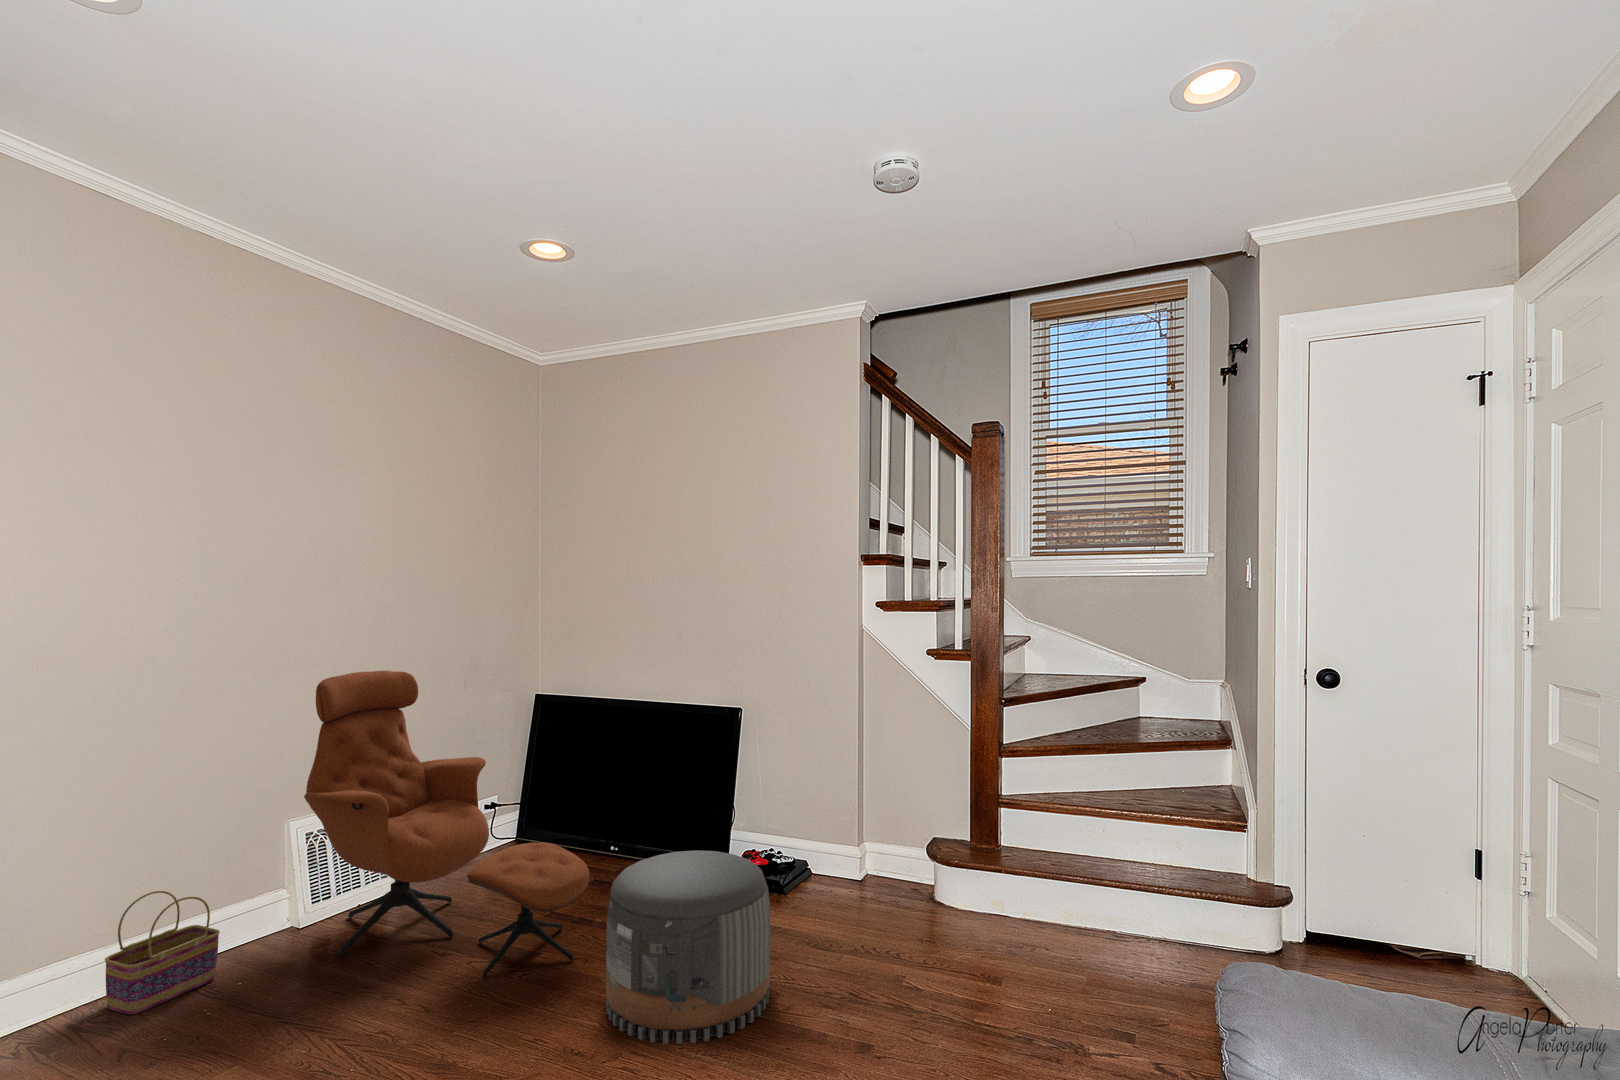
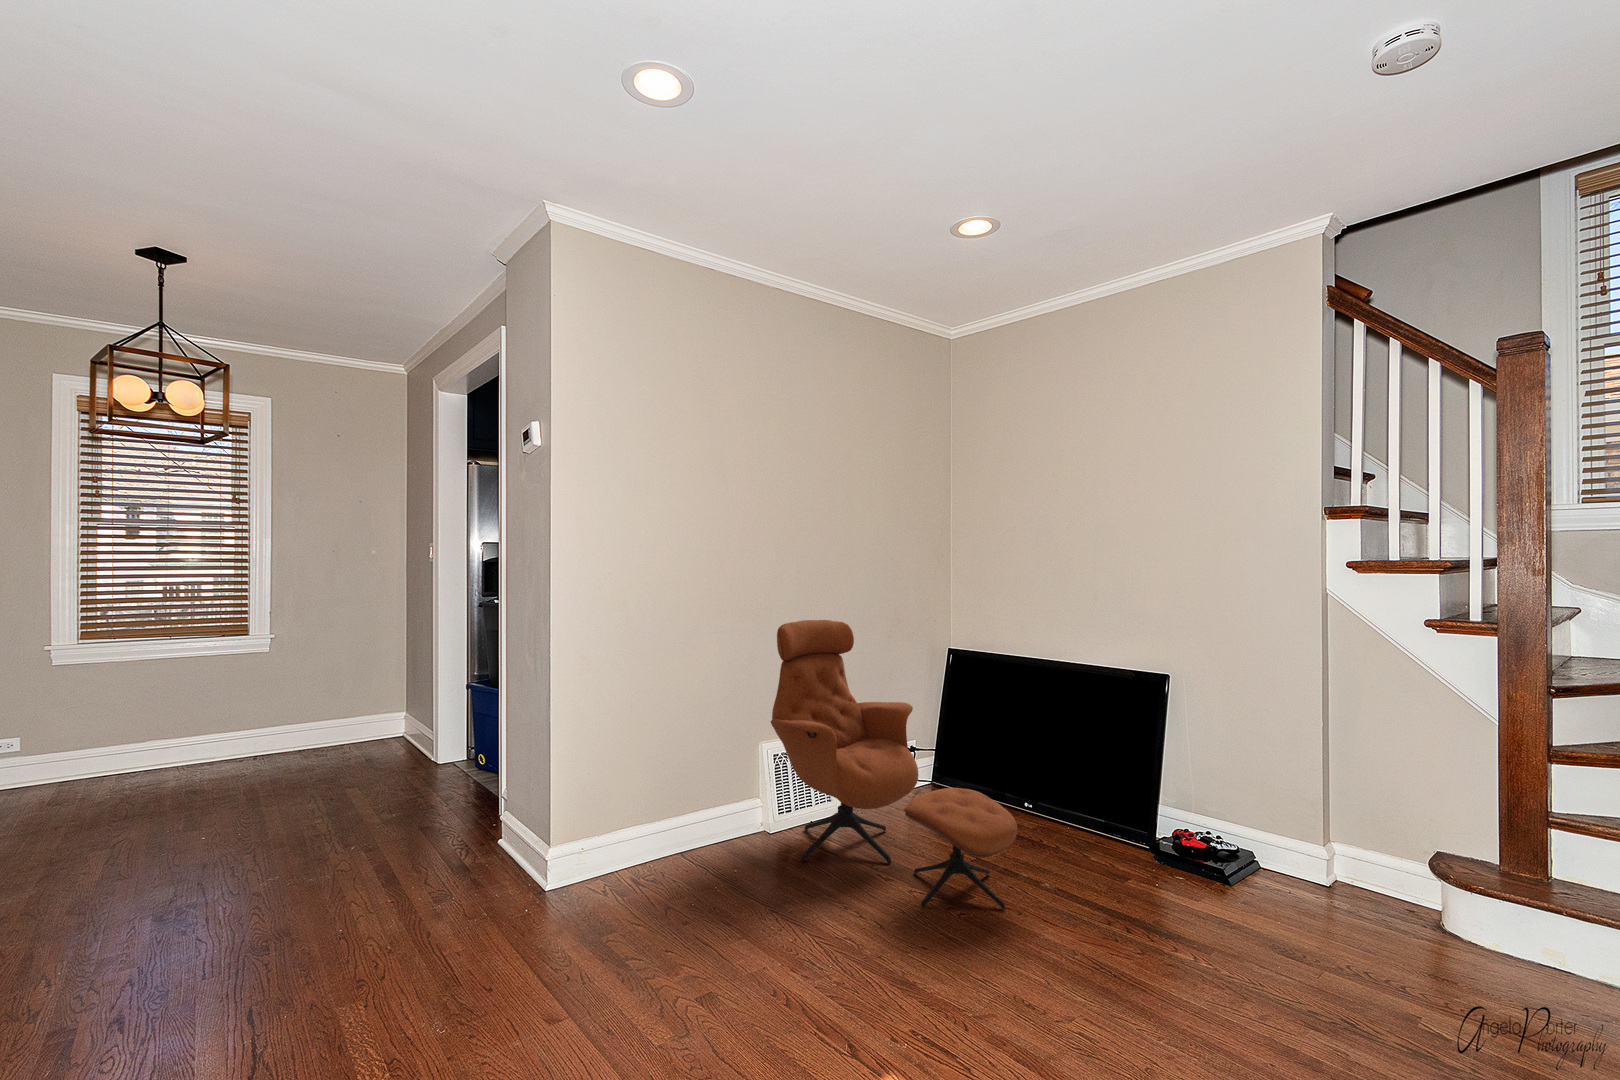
pouf: present [606,850,770,1044] -> none [1045,819,1235,1031]
basket: present [105,891,220,1014] -> none [644,784,716,877]

